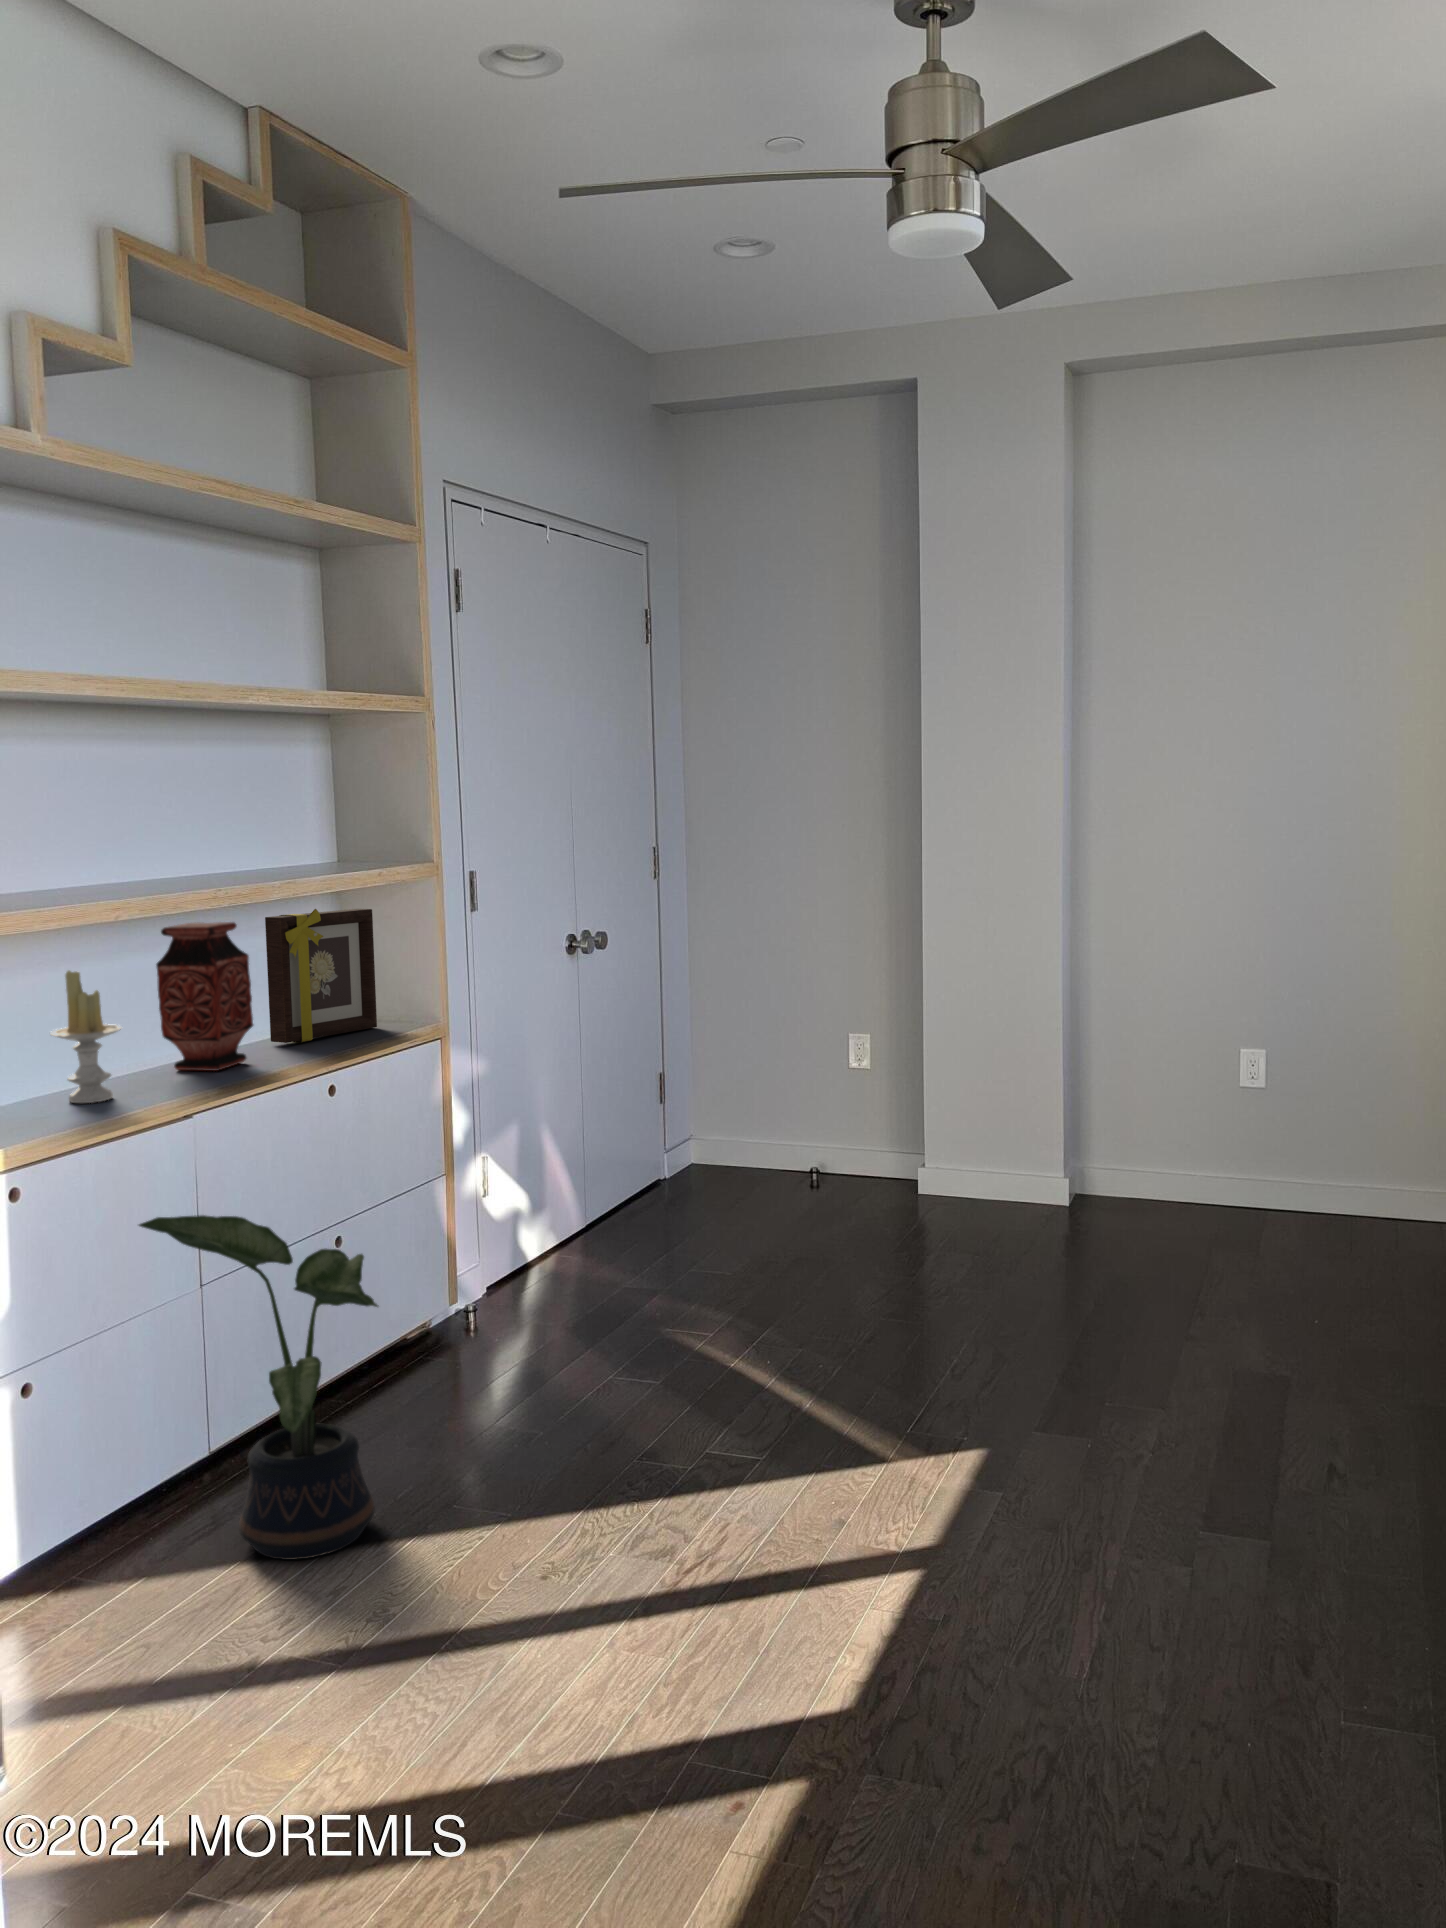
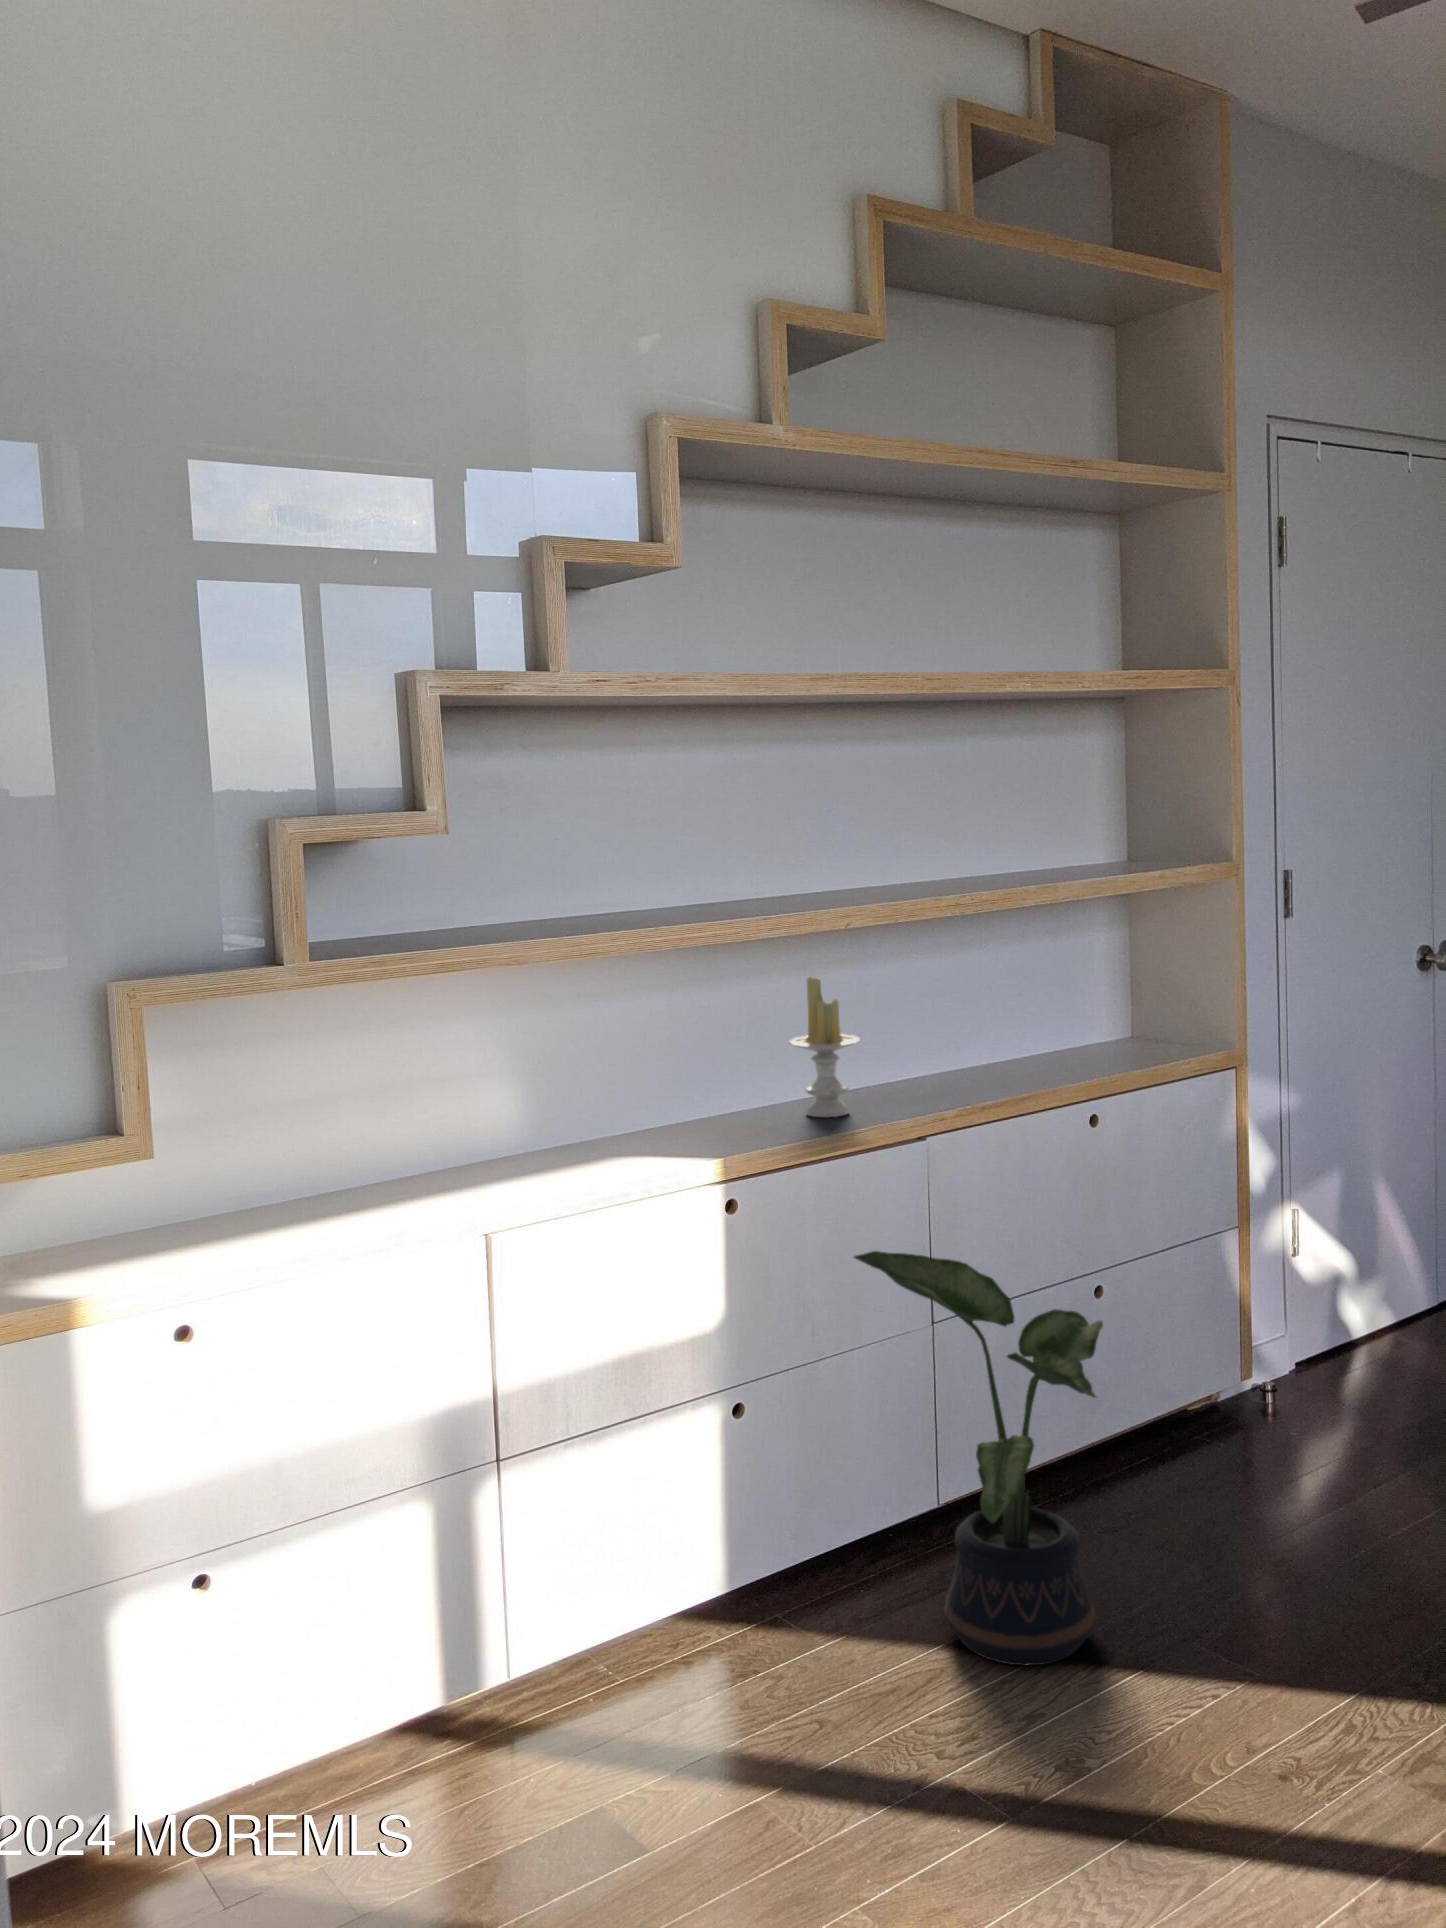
picture frame: present [265,909,377,1043] -> none [1035,915,1162,1064]
vase: present [156,922,253,1071] -> none [909,928,1011,1091]

